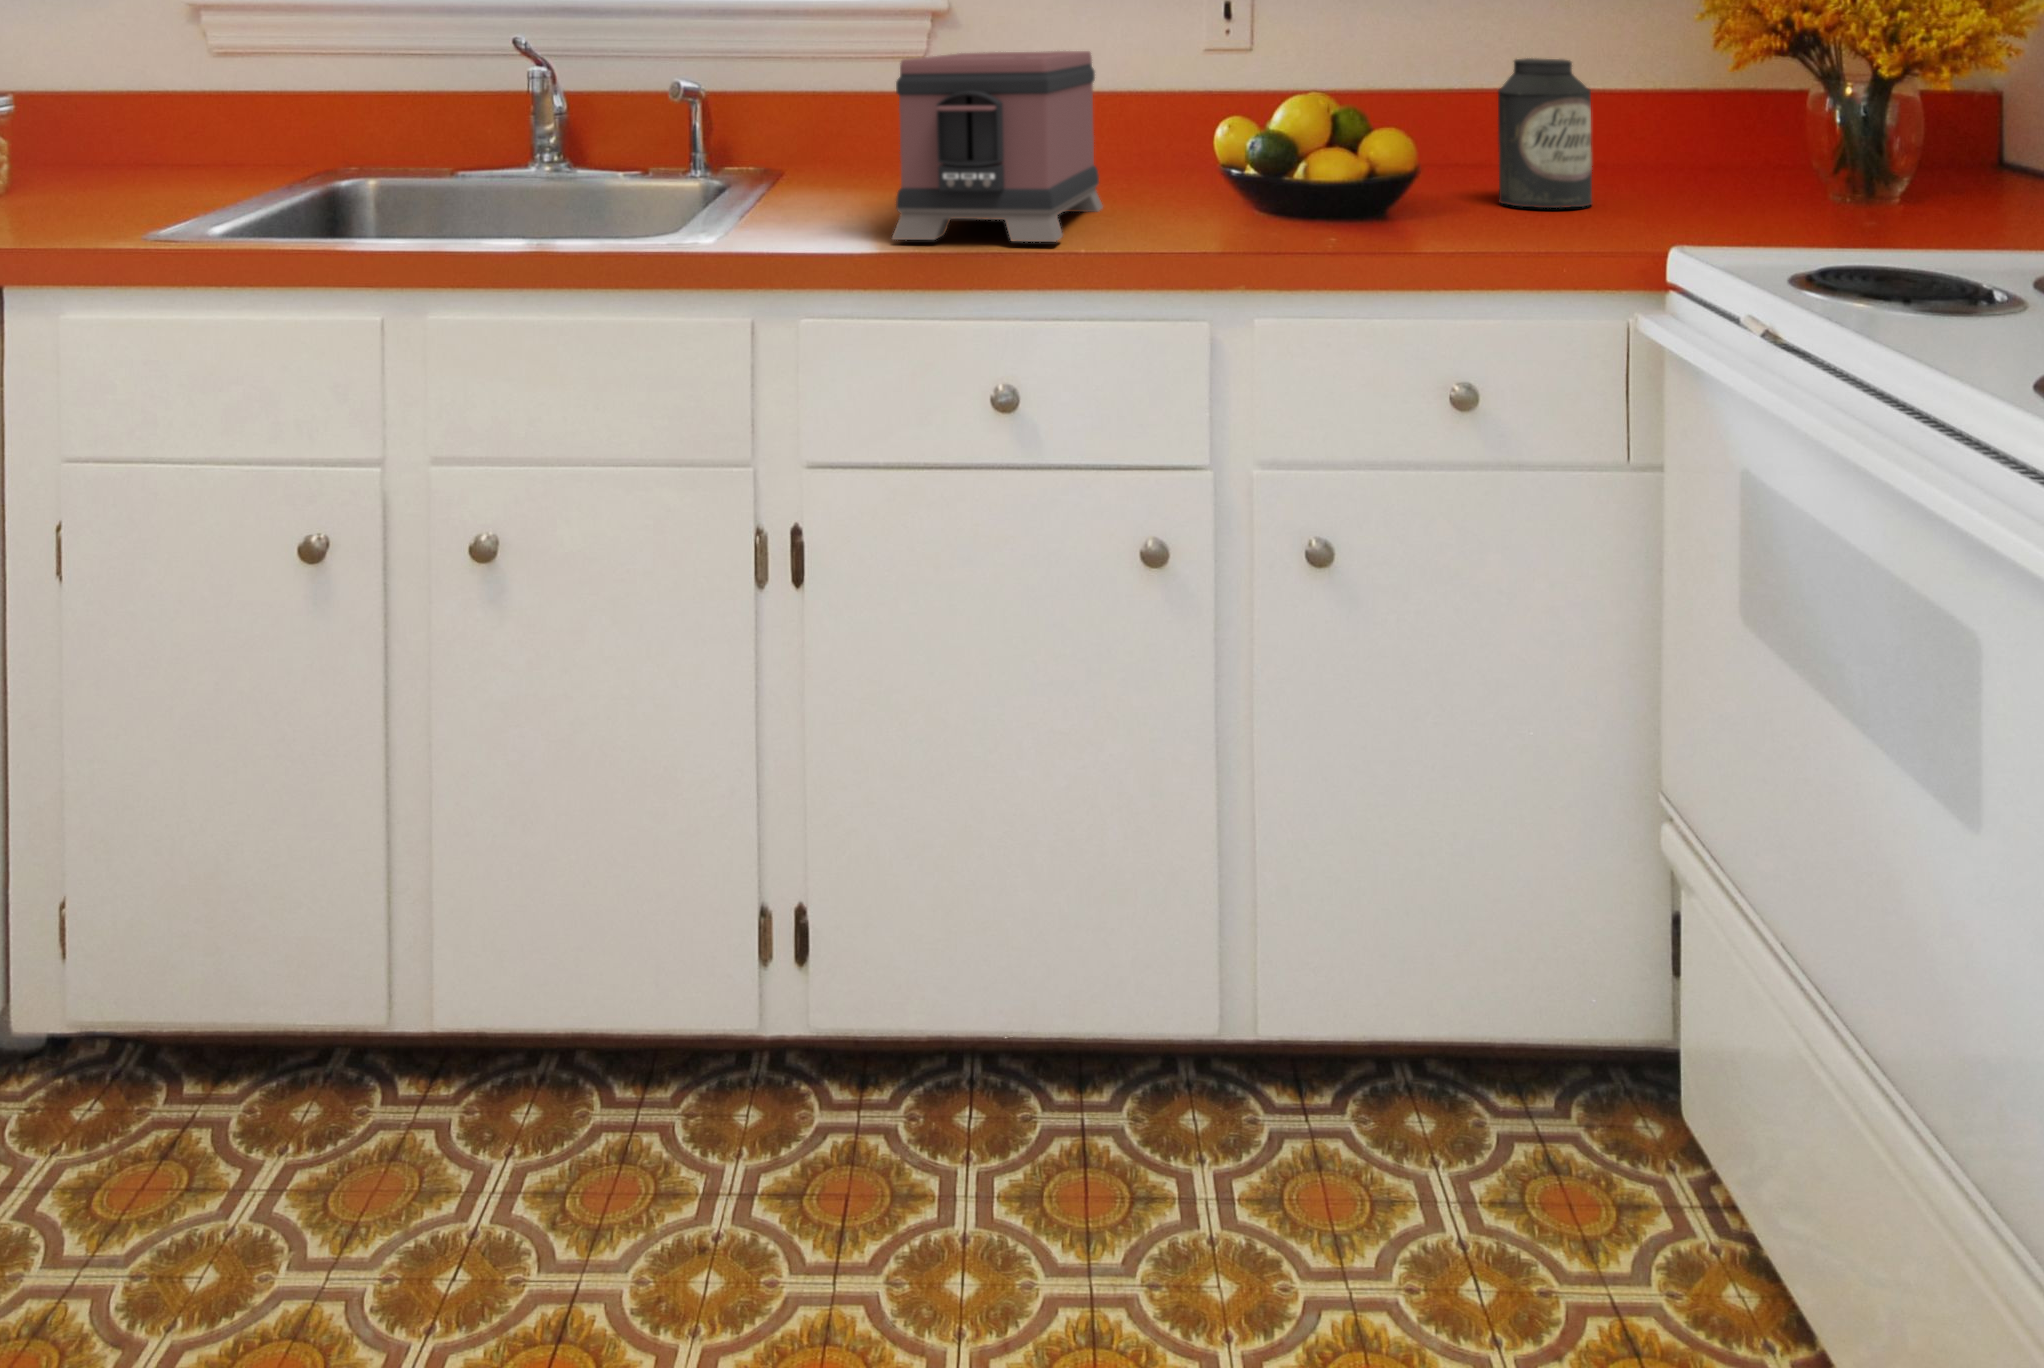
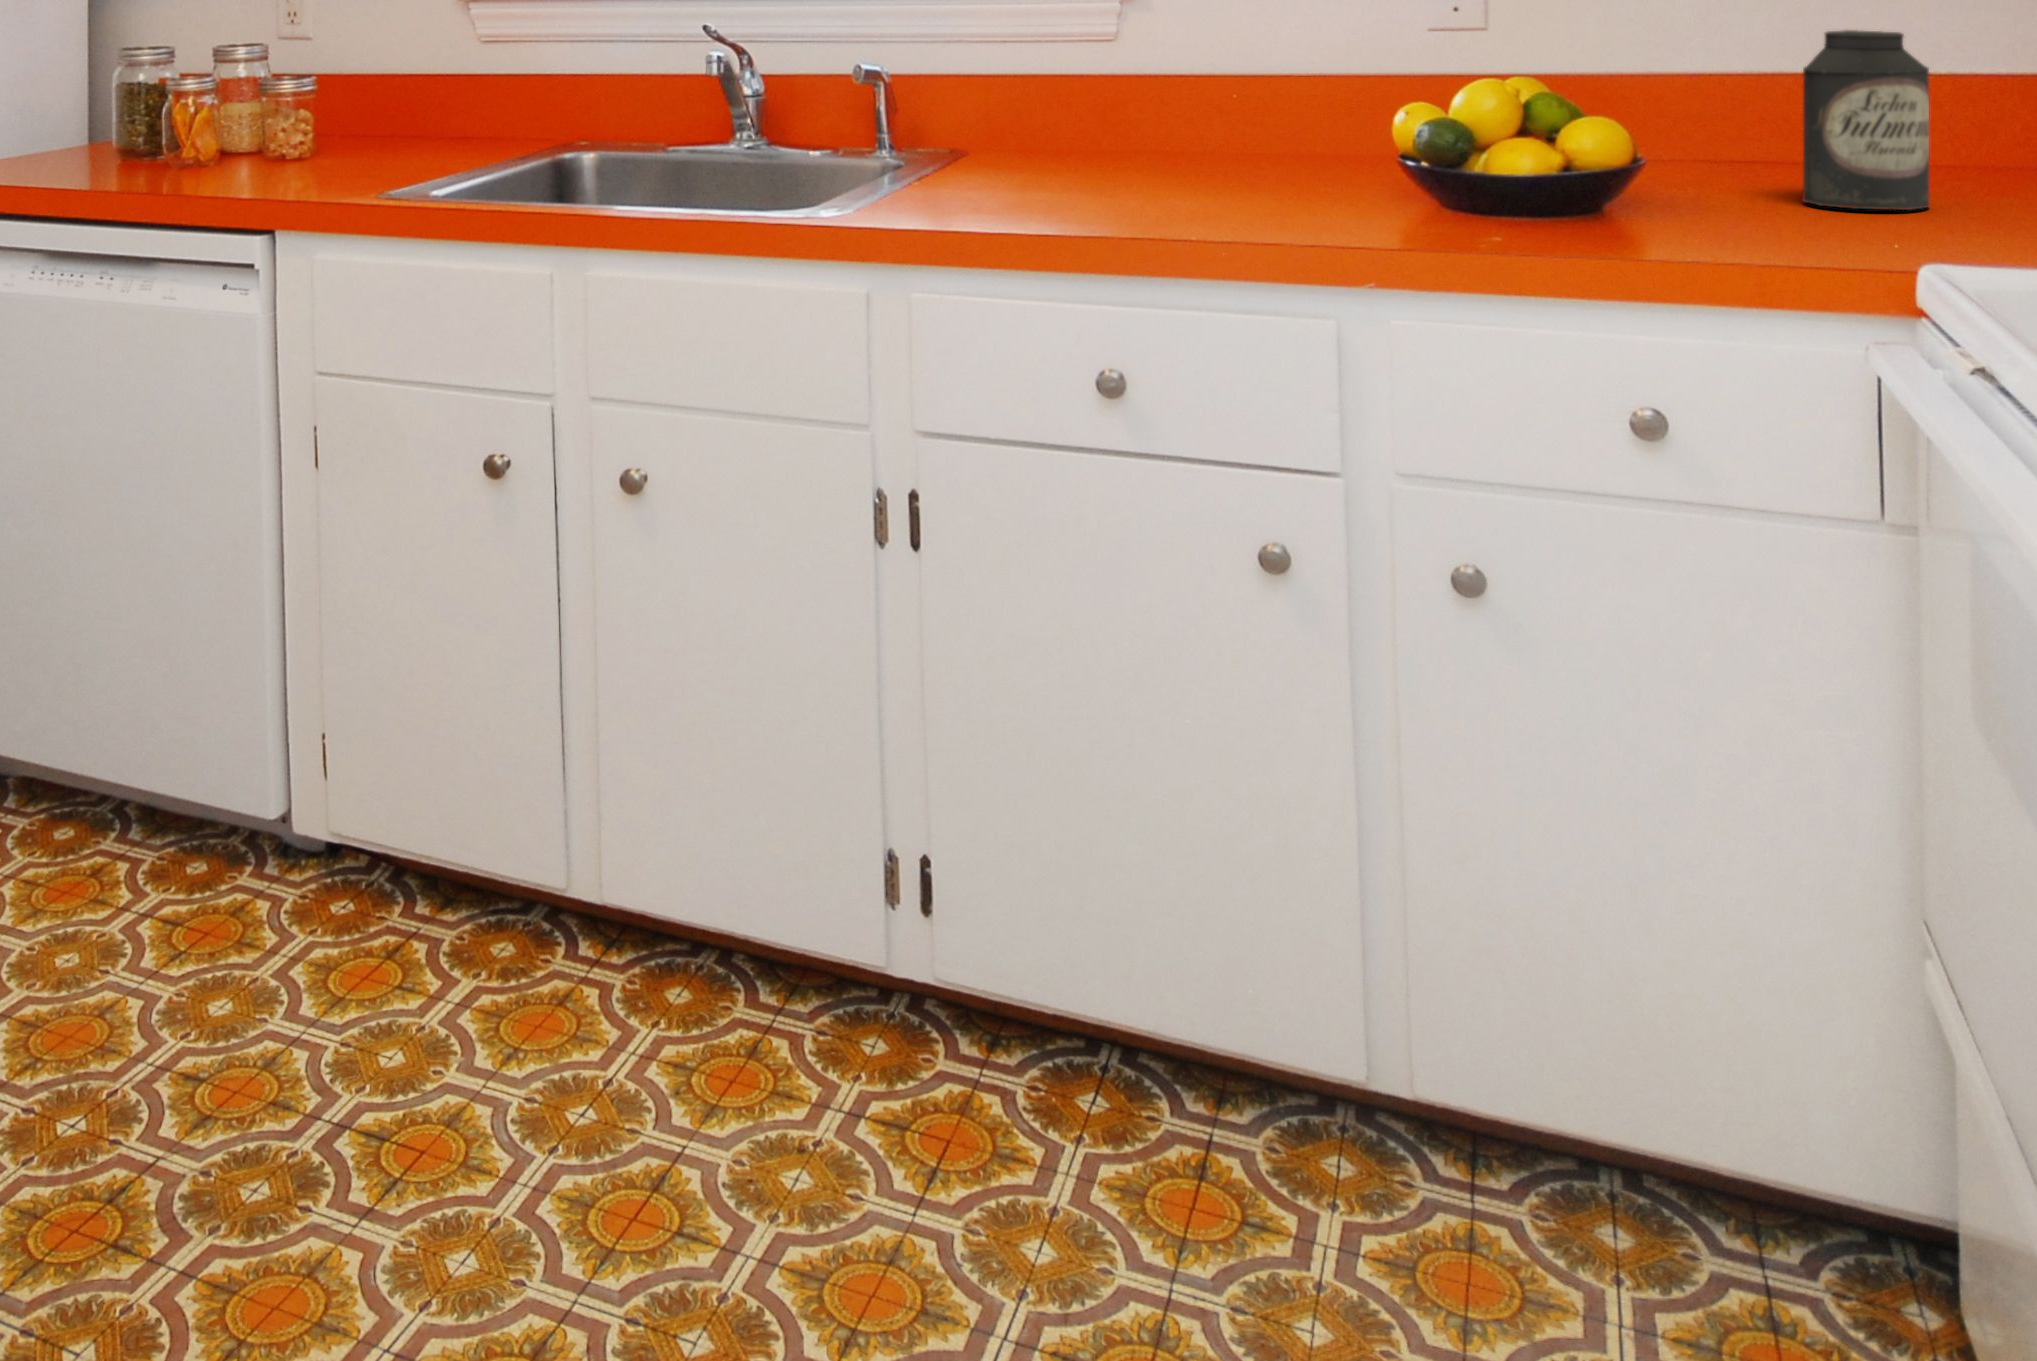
toaster: present [892,51,1103,242] -> none [1051,17,1317,215]

